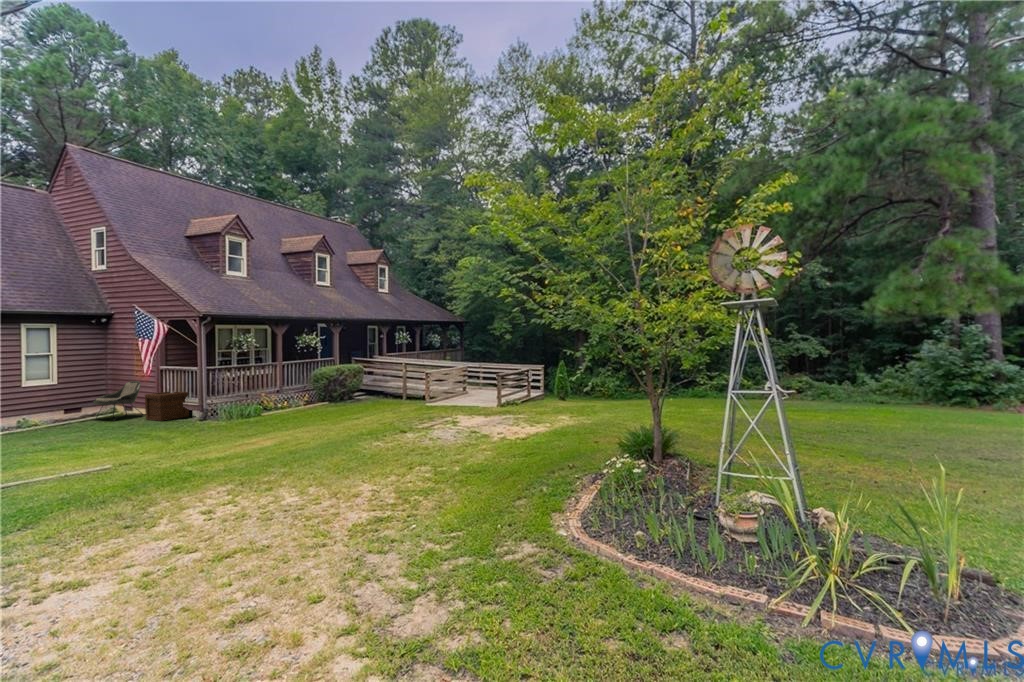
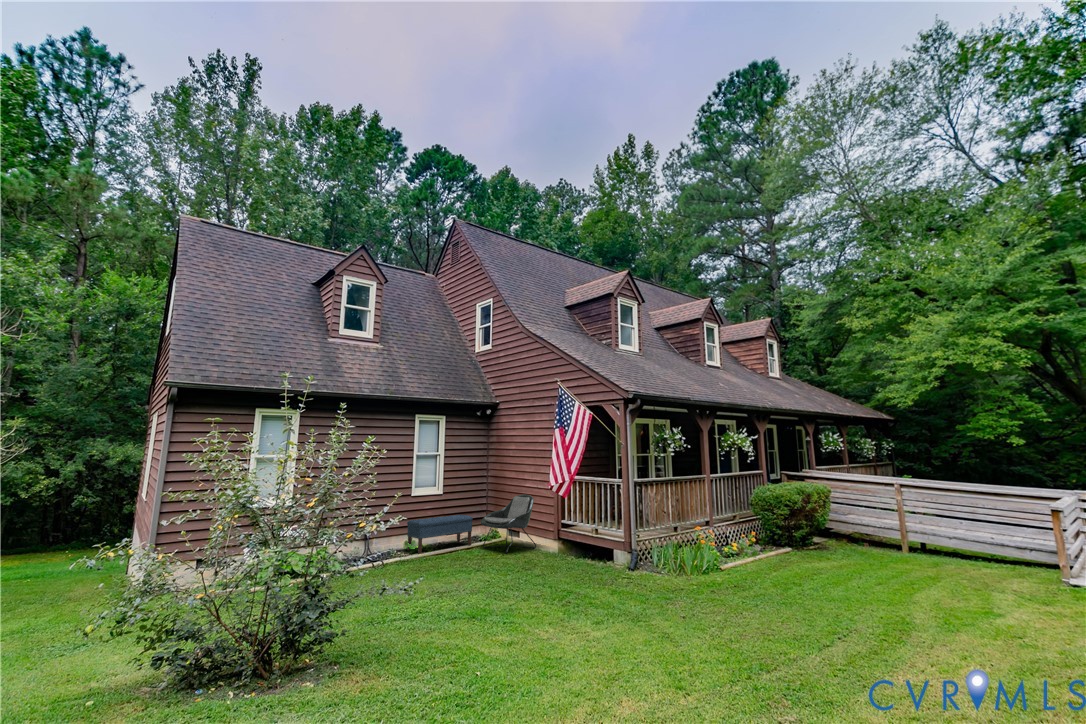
wooden crate: present [145,392,189,421] -> none [546,513,602,562]
bench: none [18,398,88,428] -> present [407,515,473,554]

